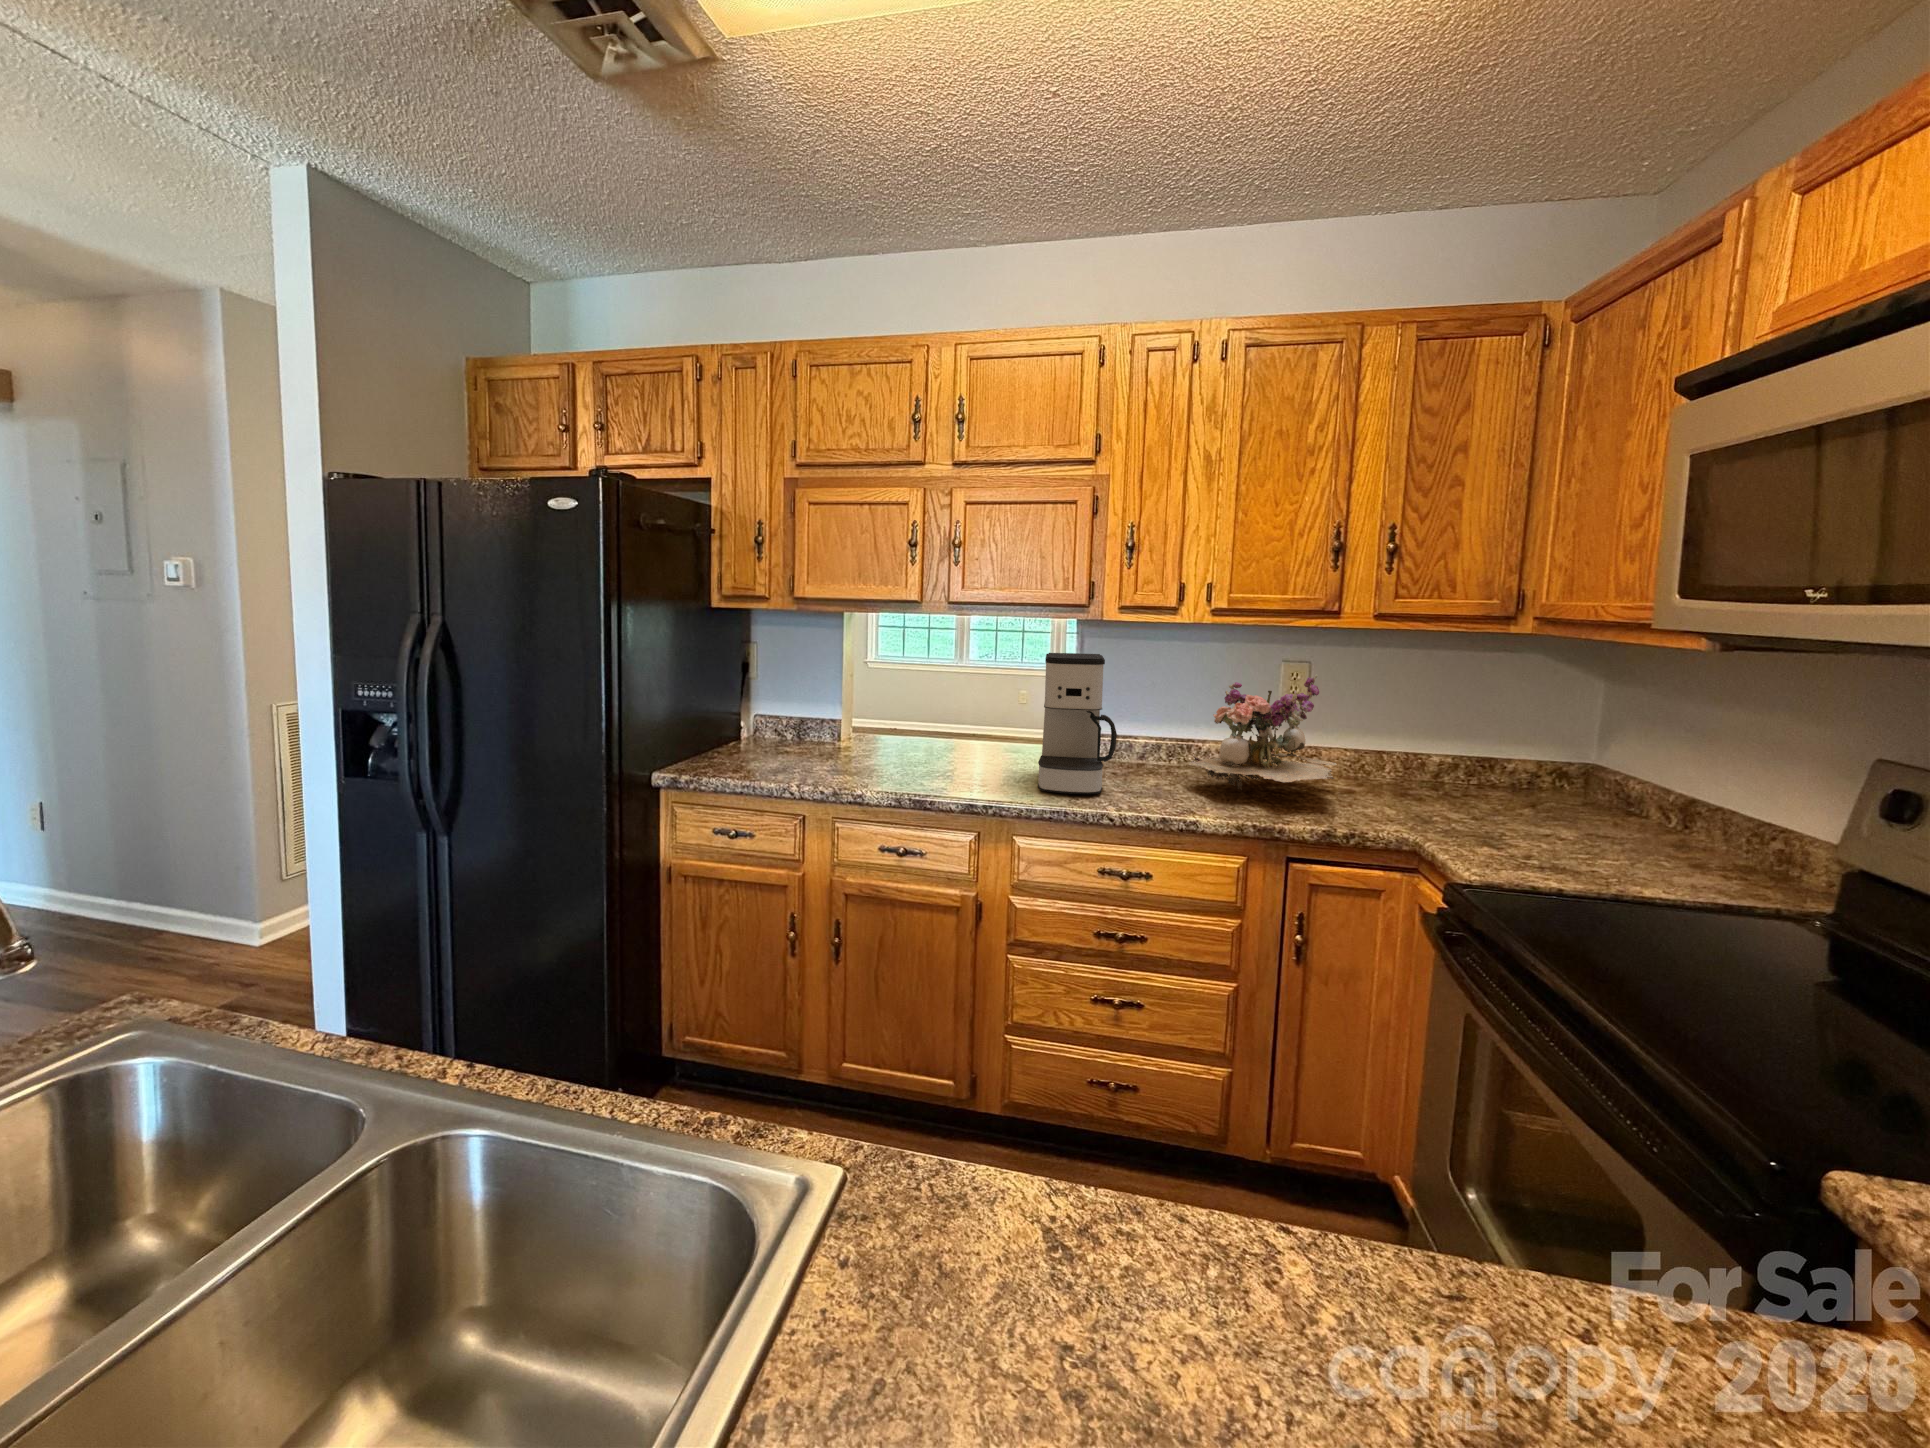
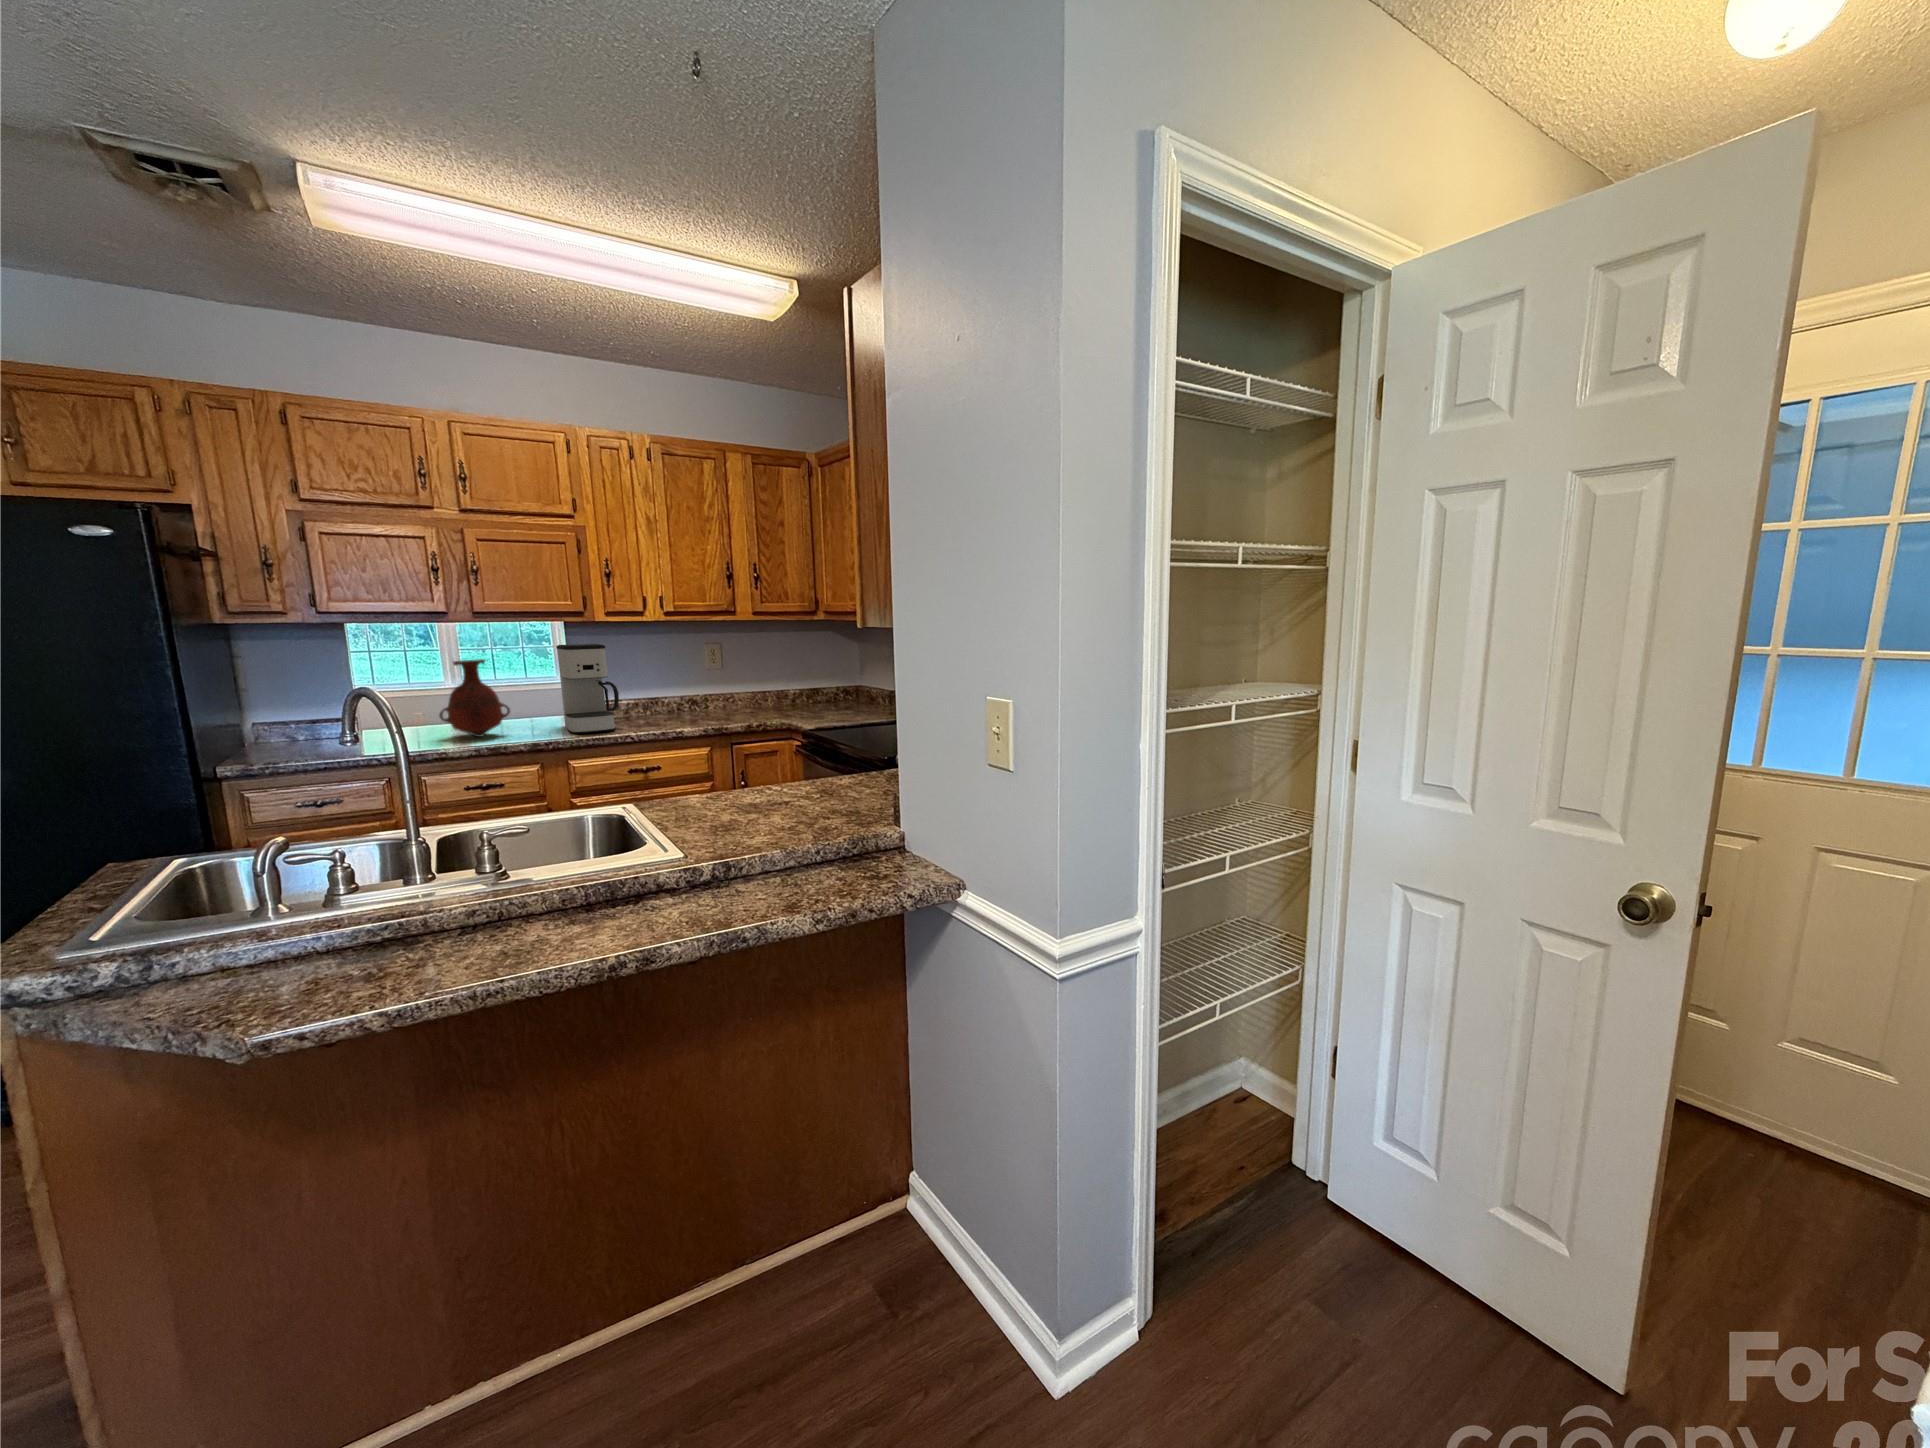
vase: none [888,667,970,774] -> present [439,659,510,737]
flower arrangement: present [1187,675,1337,789] -> none [663,649,747,719]

